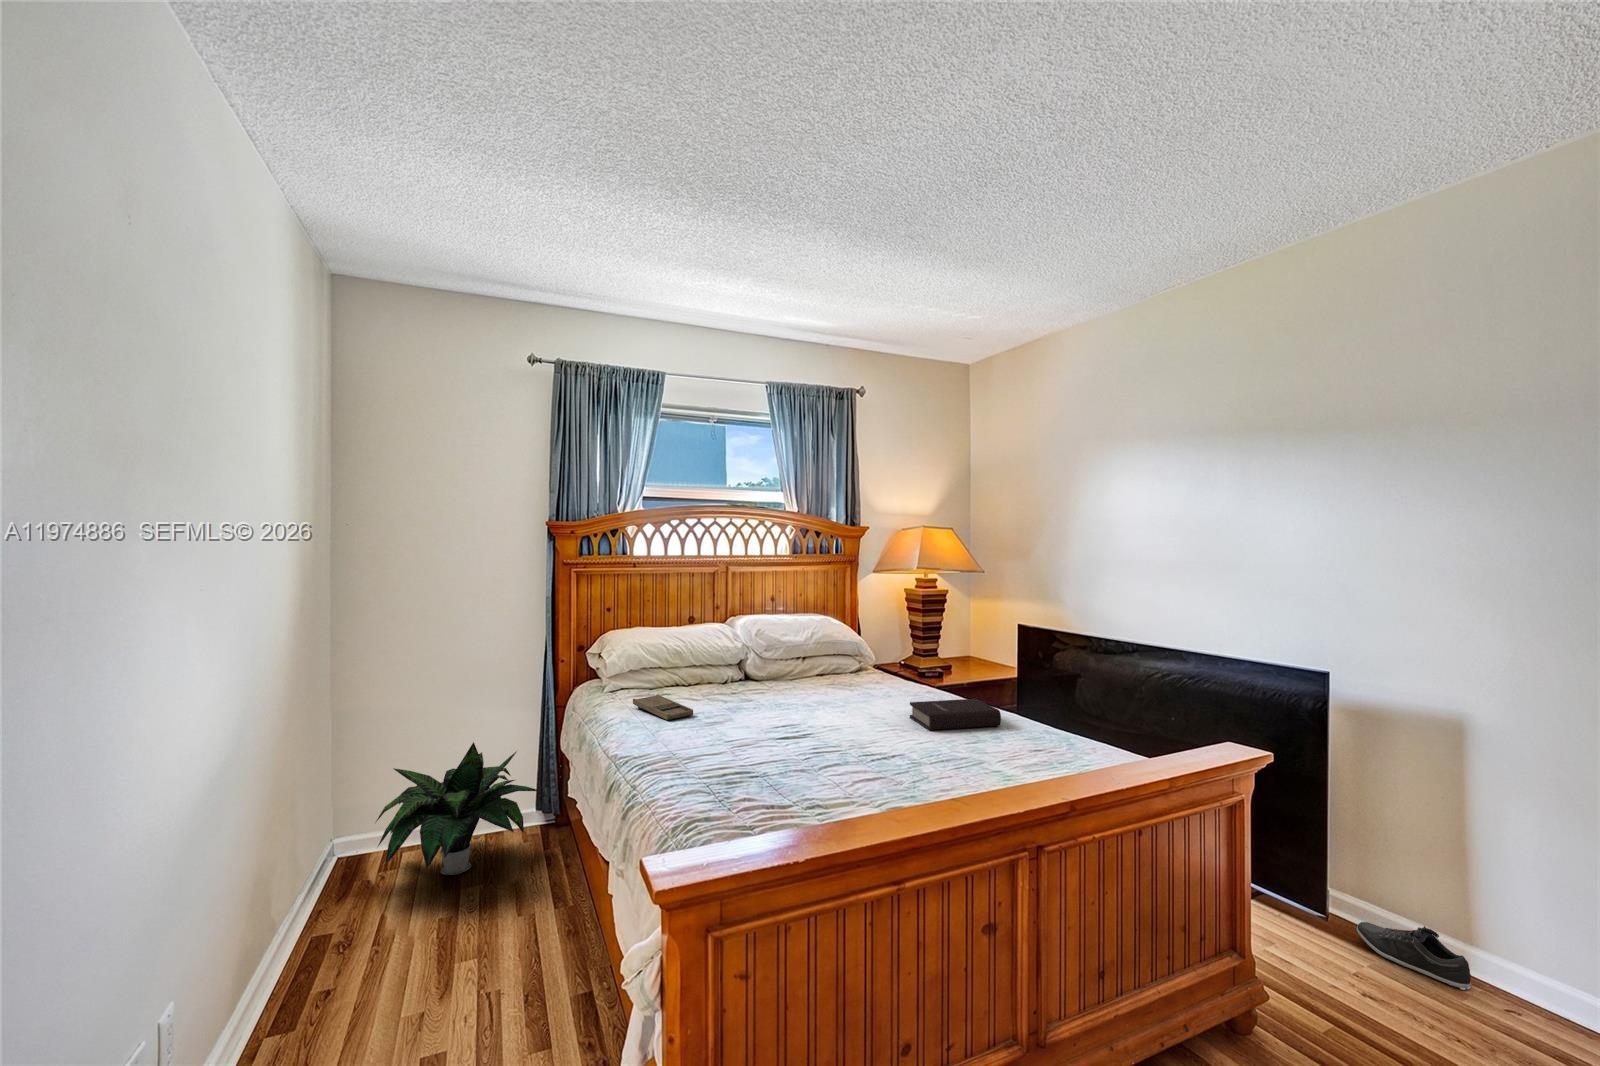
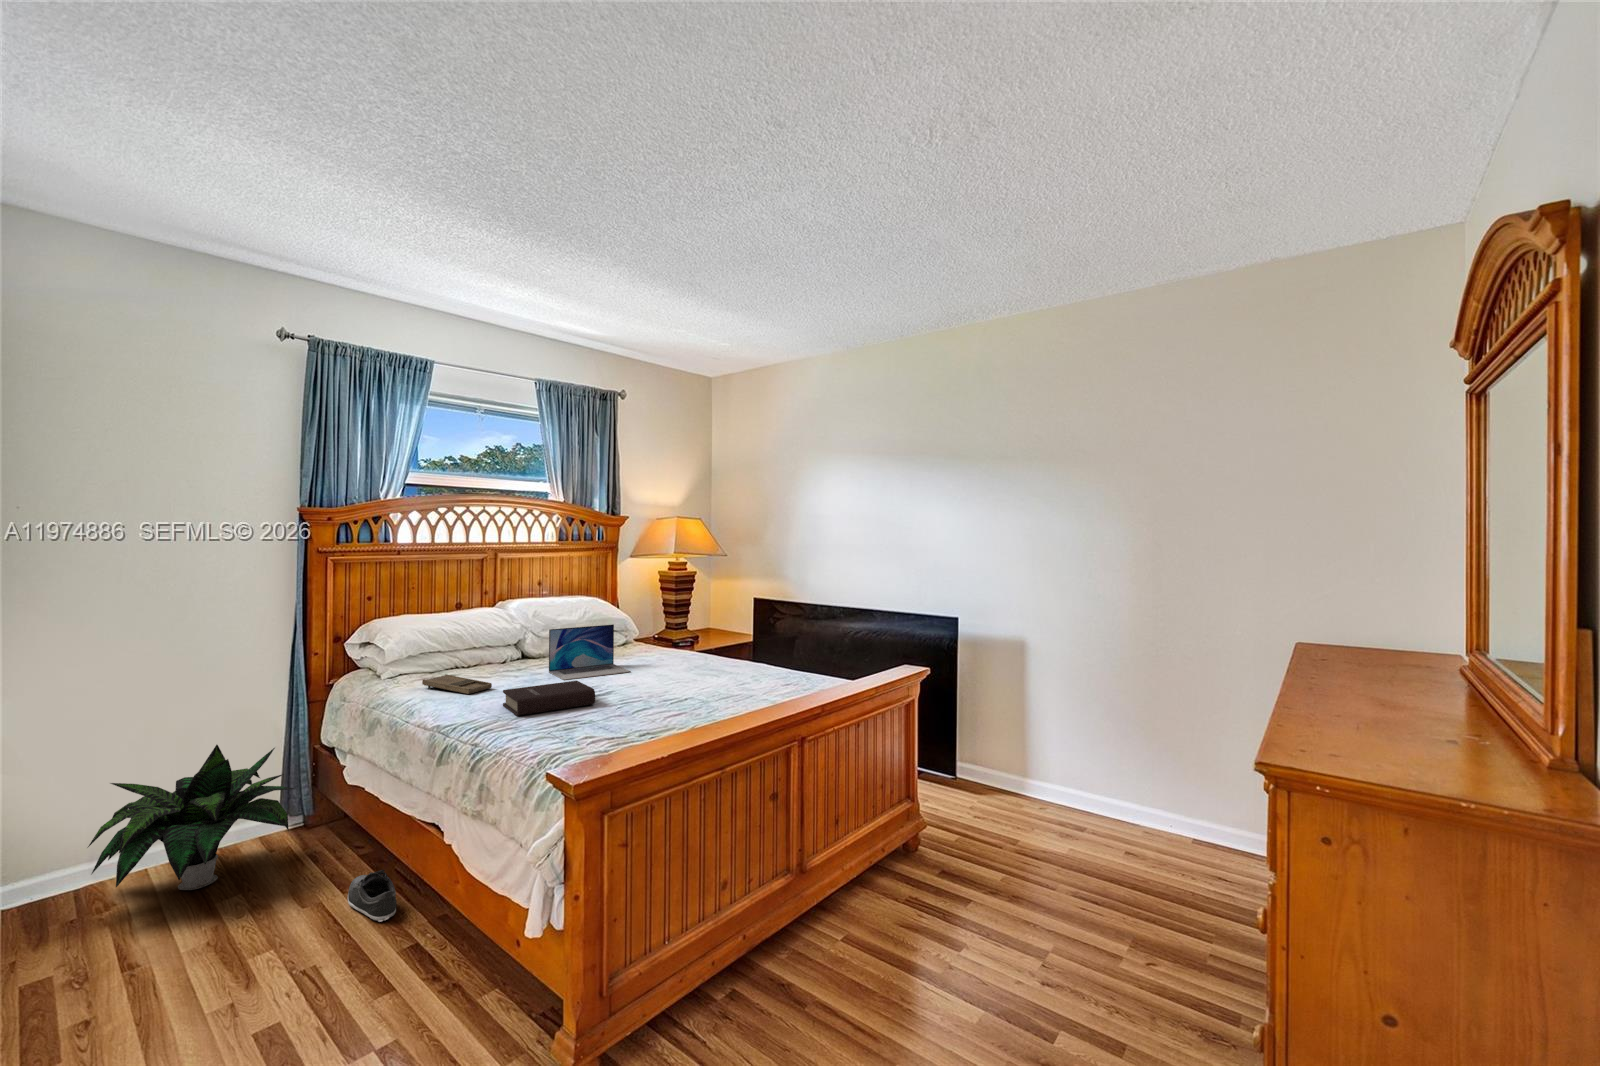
laptop: none [761,650,846,712] -> present [549,624,630,680]
book: present [910,699,1001,730] -> present [503,681,595,716]
shoe: present [1357,922,1471,990] -> present [348,870,397,922]

